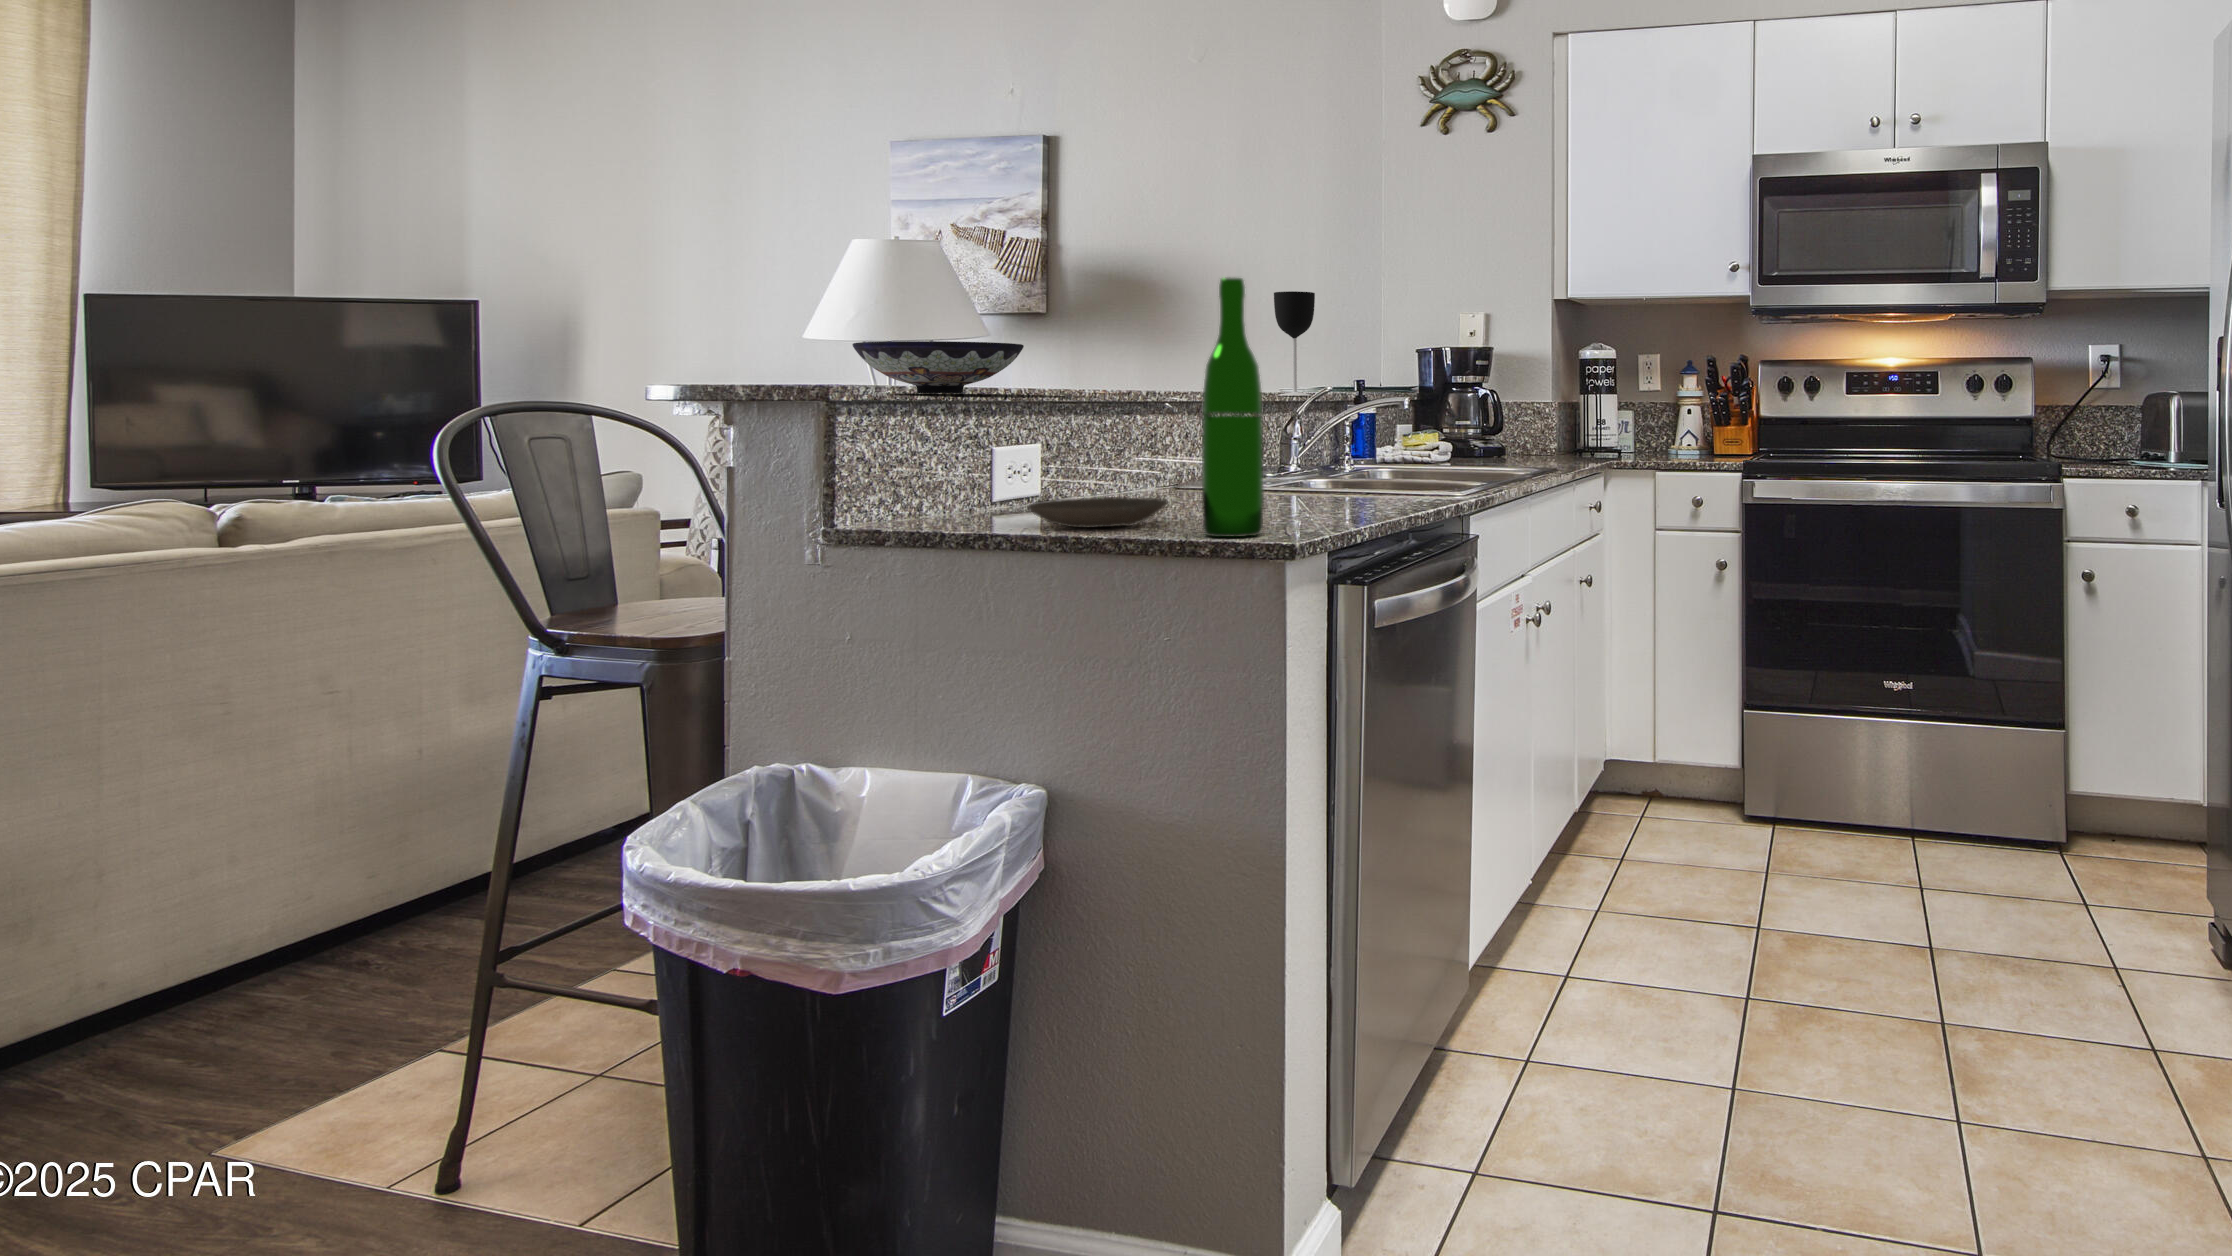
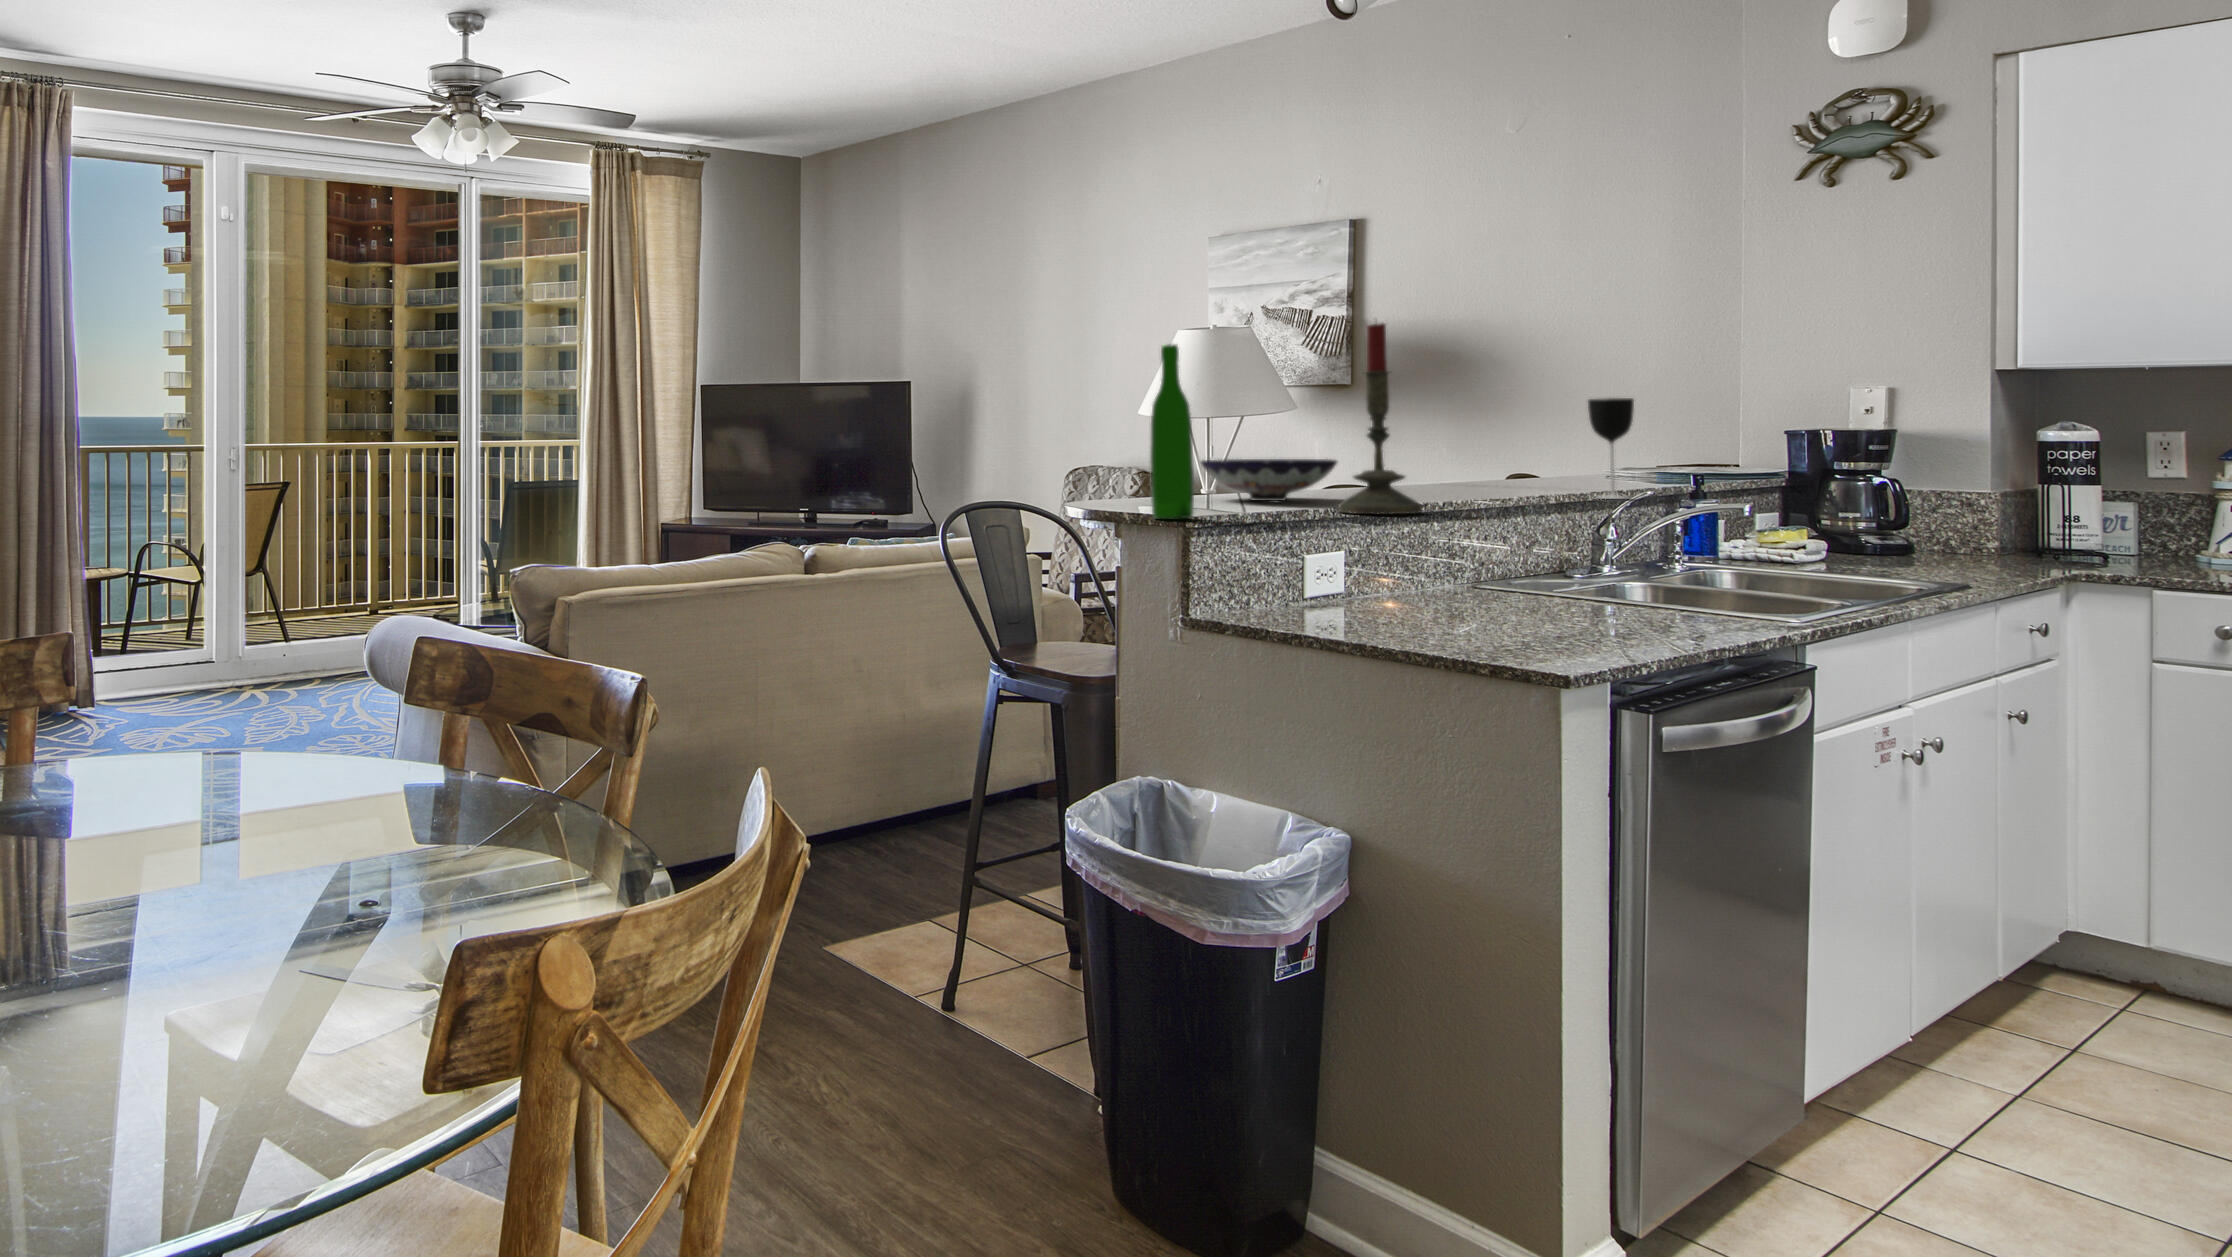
candle: none [1027,165,1122,399] -> present [1338,323,1422,514]
wine bottle: present [1202,278,1264,537] -> present [1150,344,1194,519]
plate: present [1028,497,1167,528] -> none [1334,603,1453,630]

